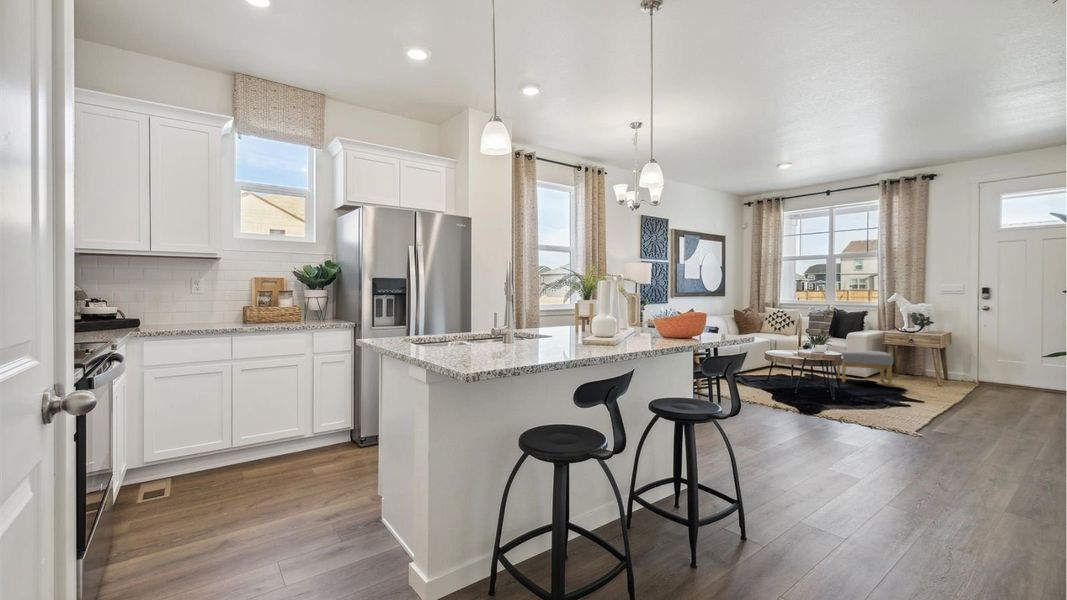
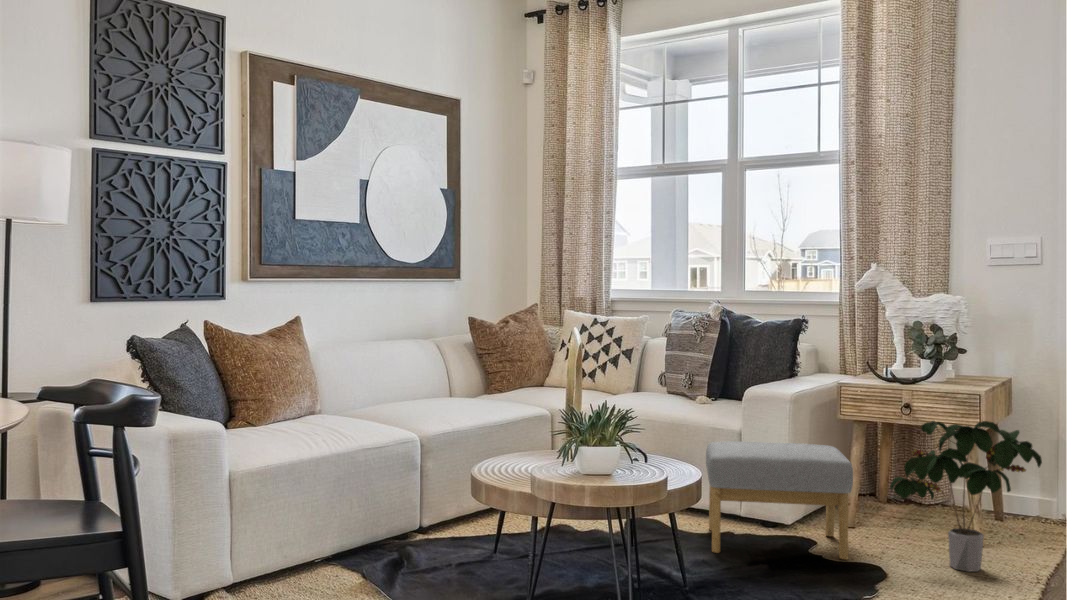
potted plant: none [907,343,964,390] -> present [890,421,1042,571]

